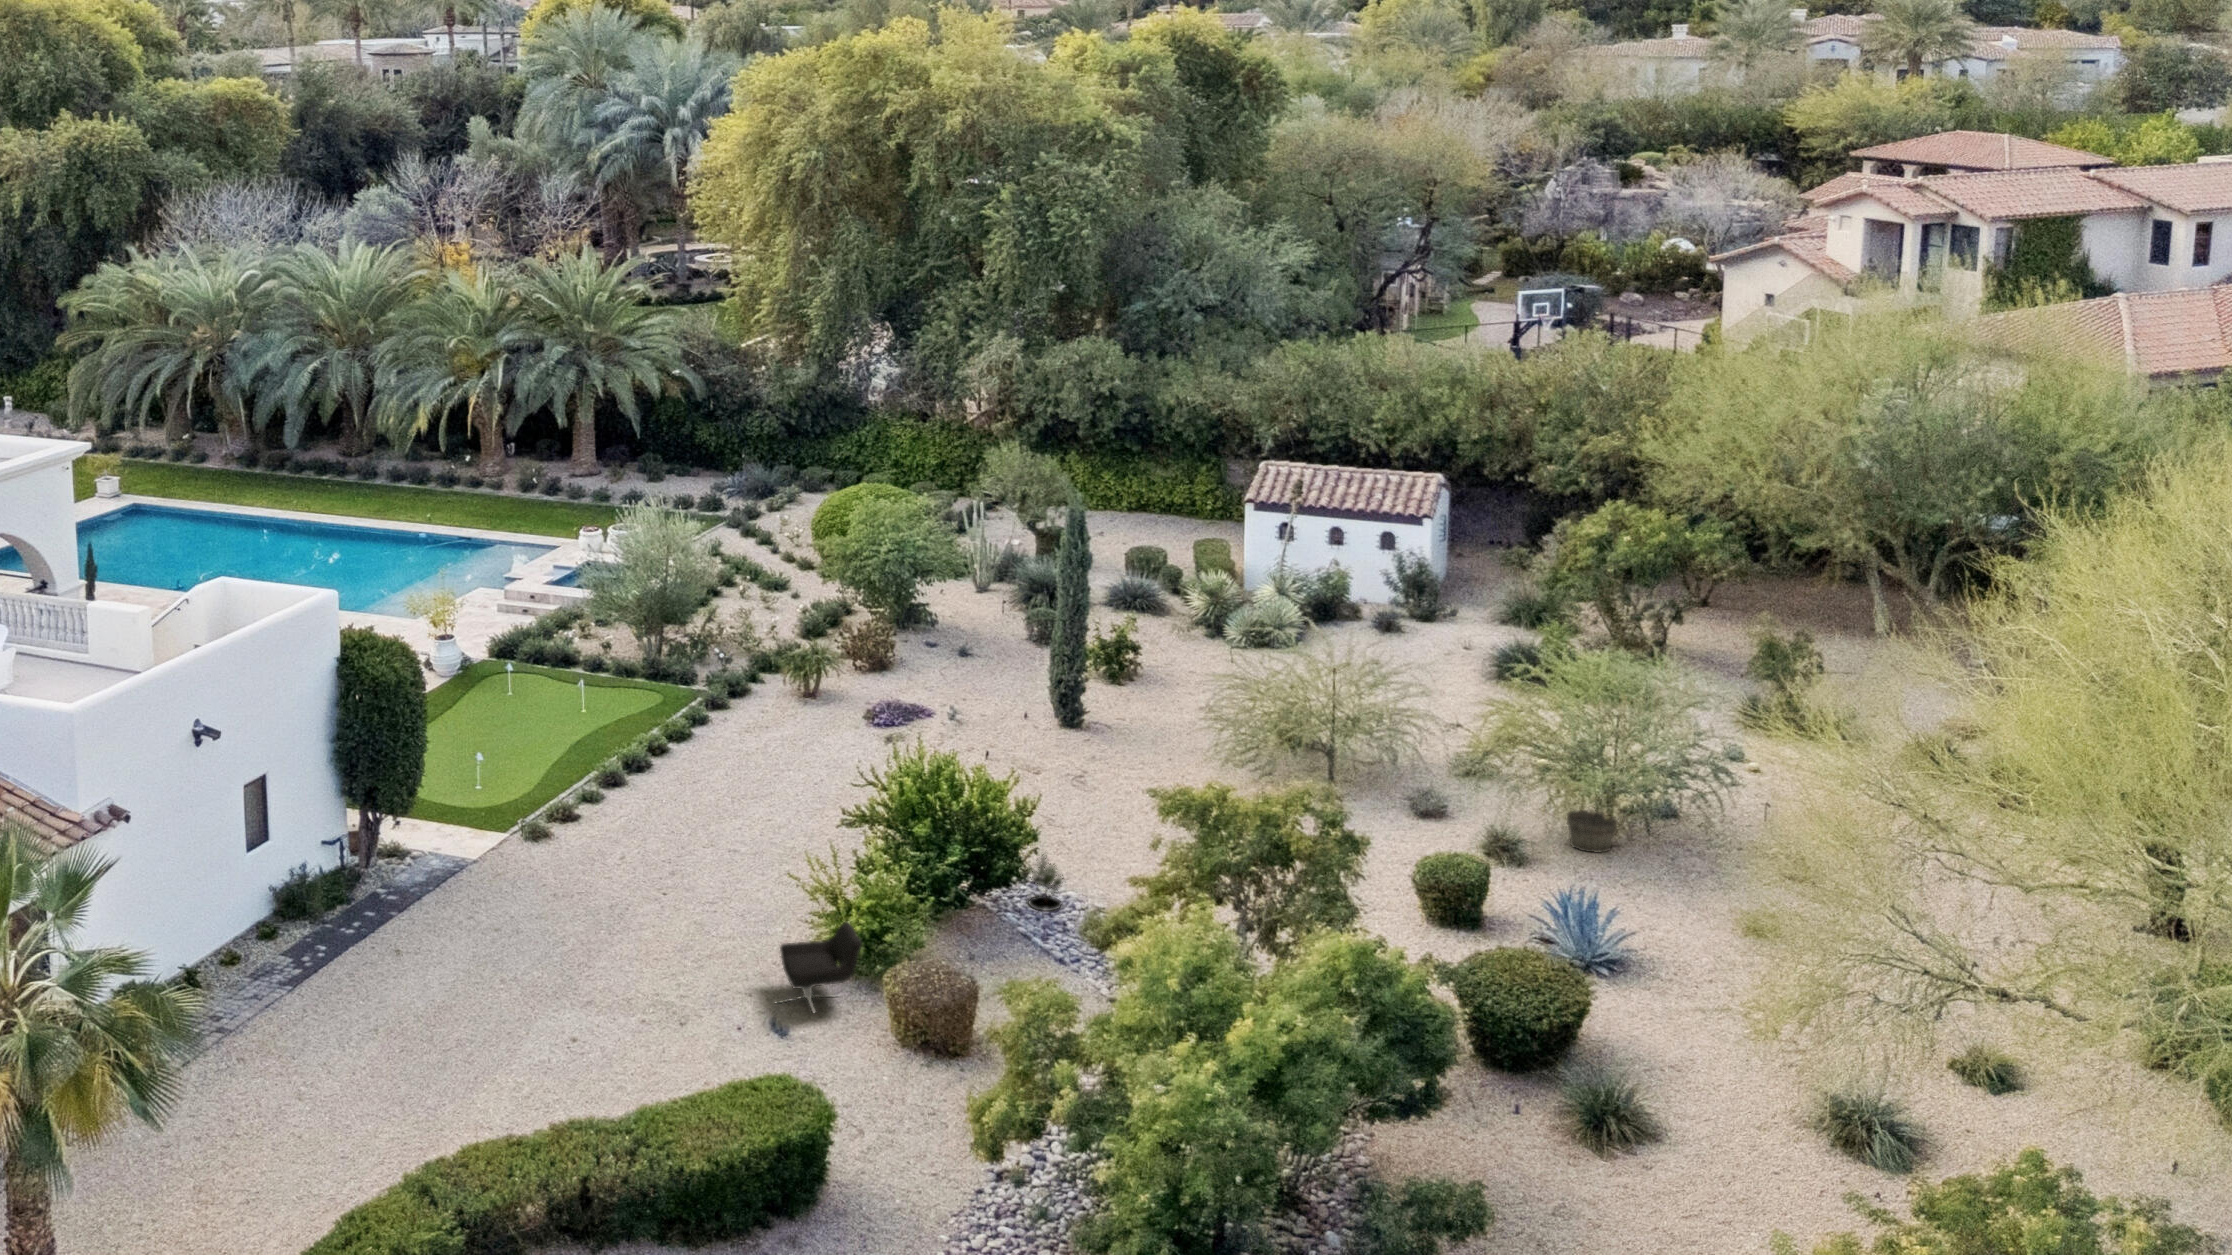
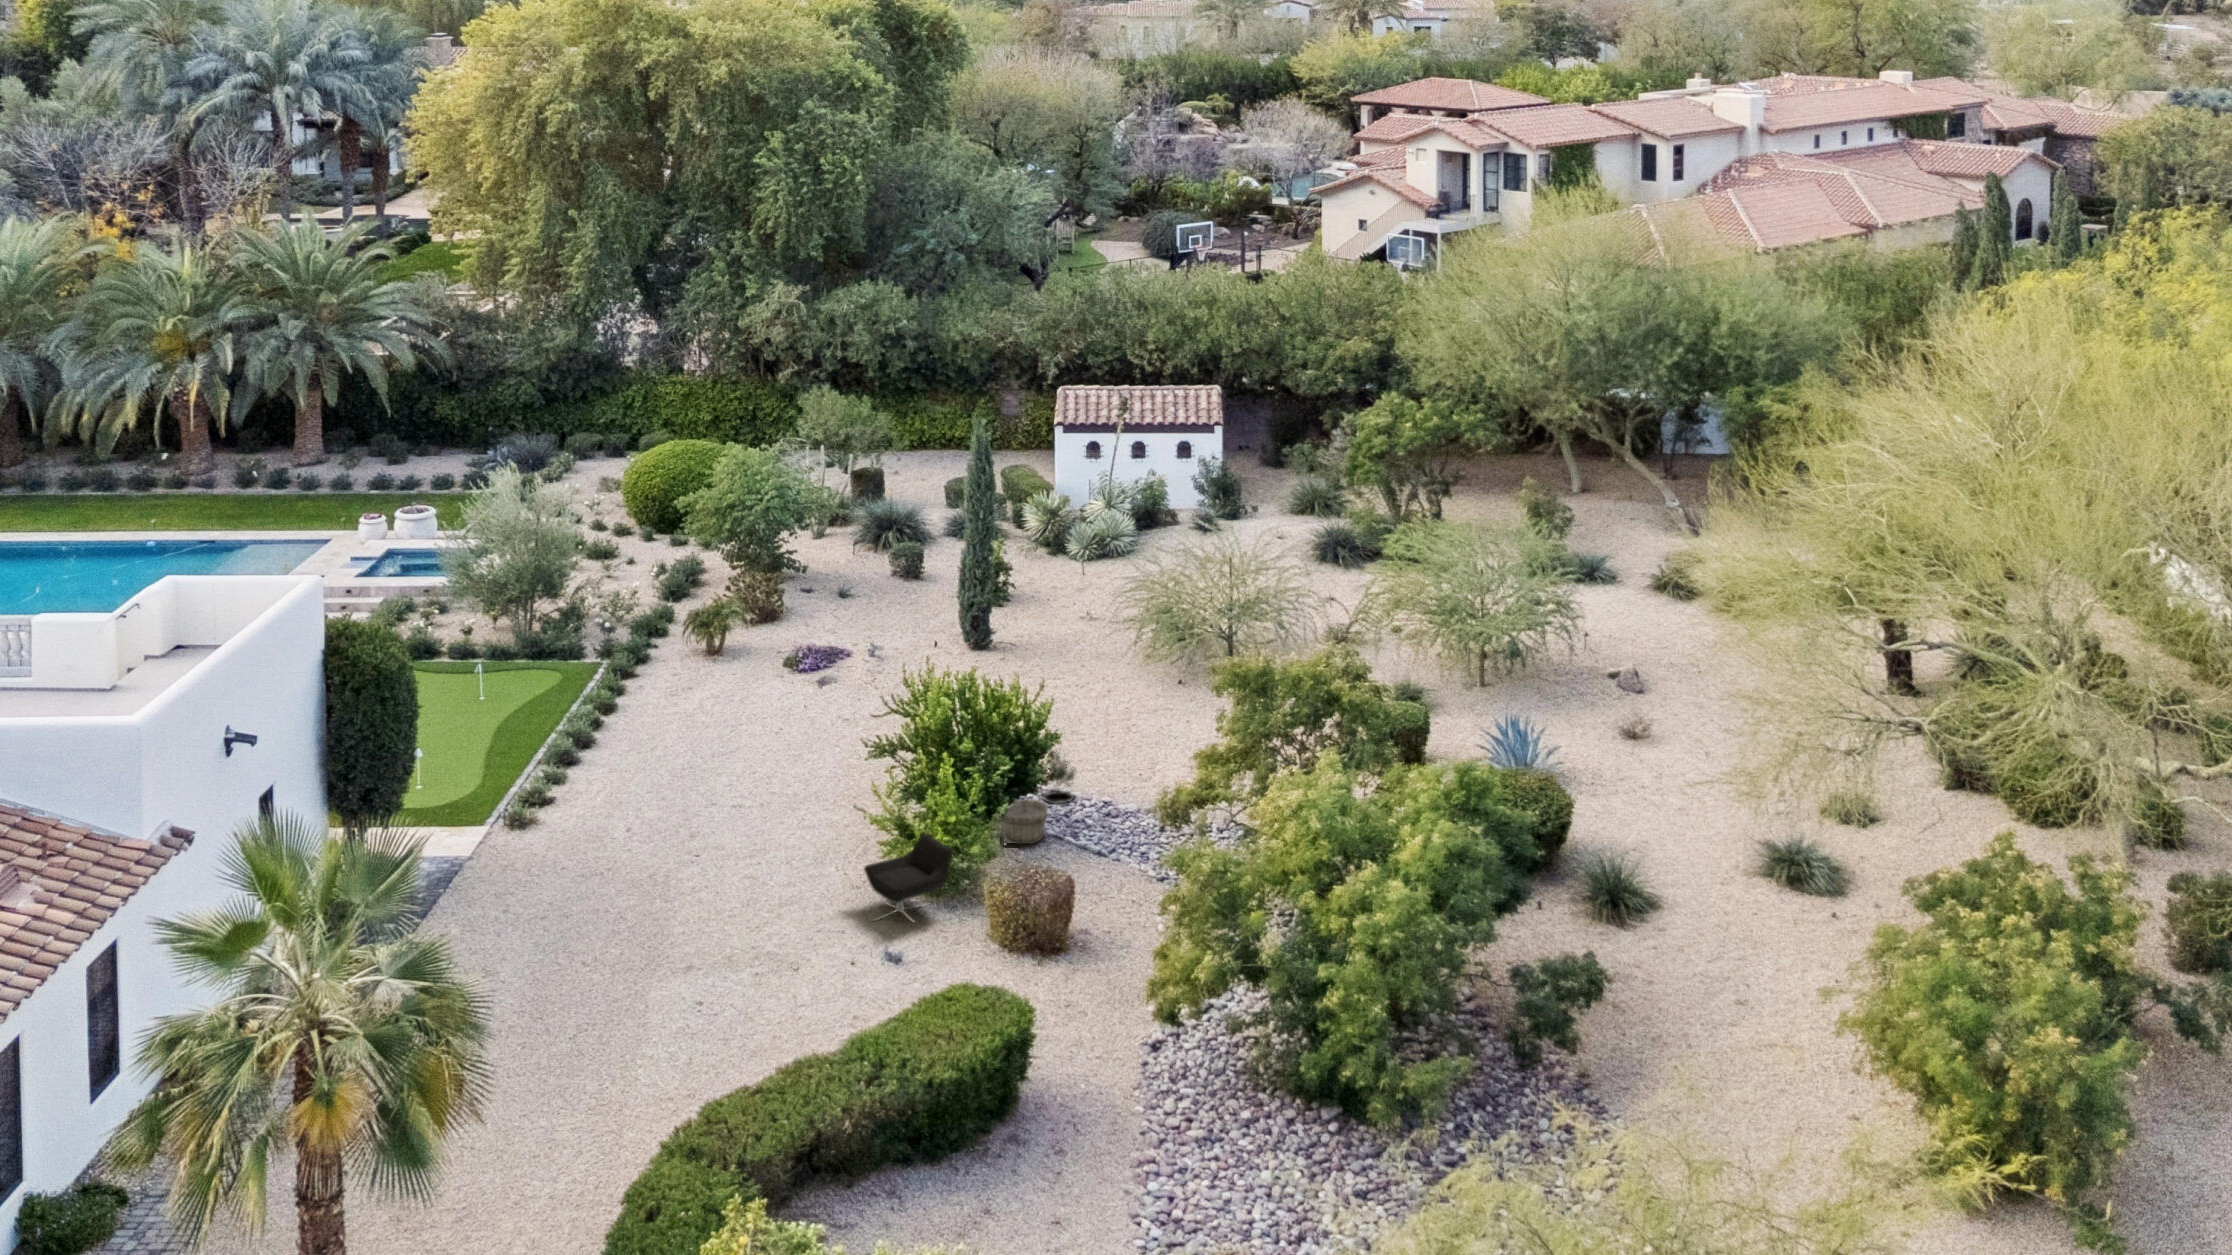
wooden bucket: present [1567,810,1617,853] -> present [1002,799,1048,844]

